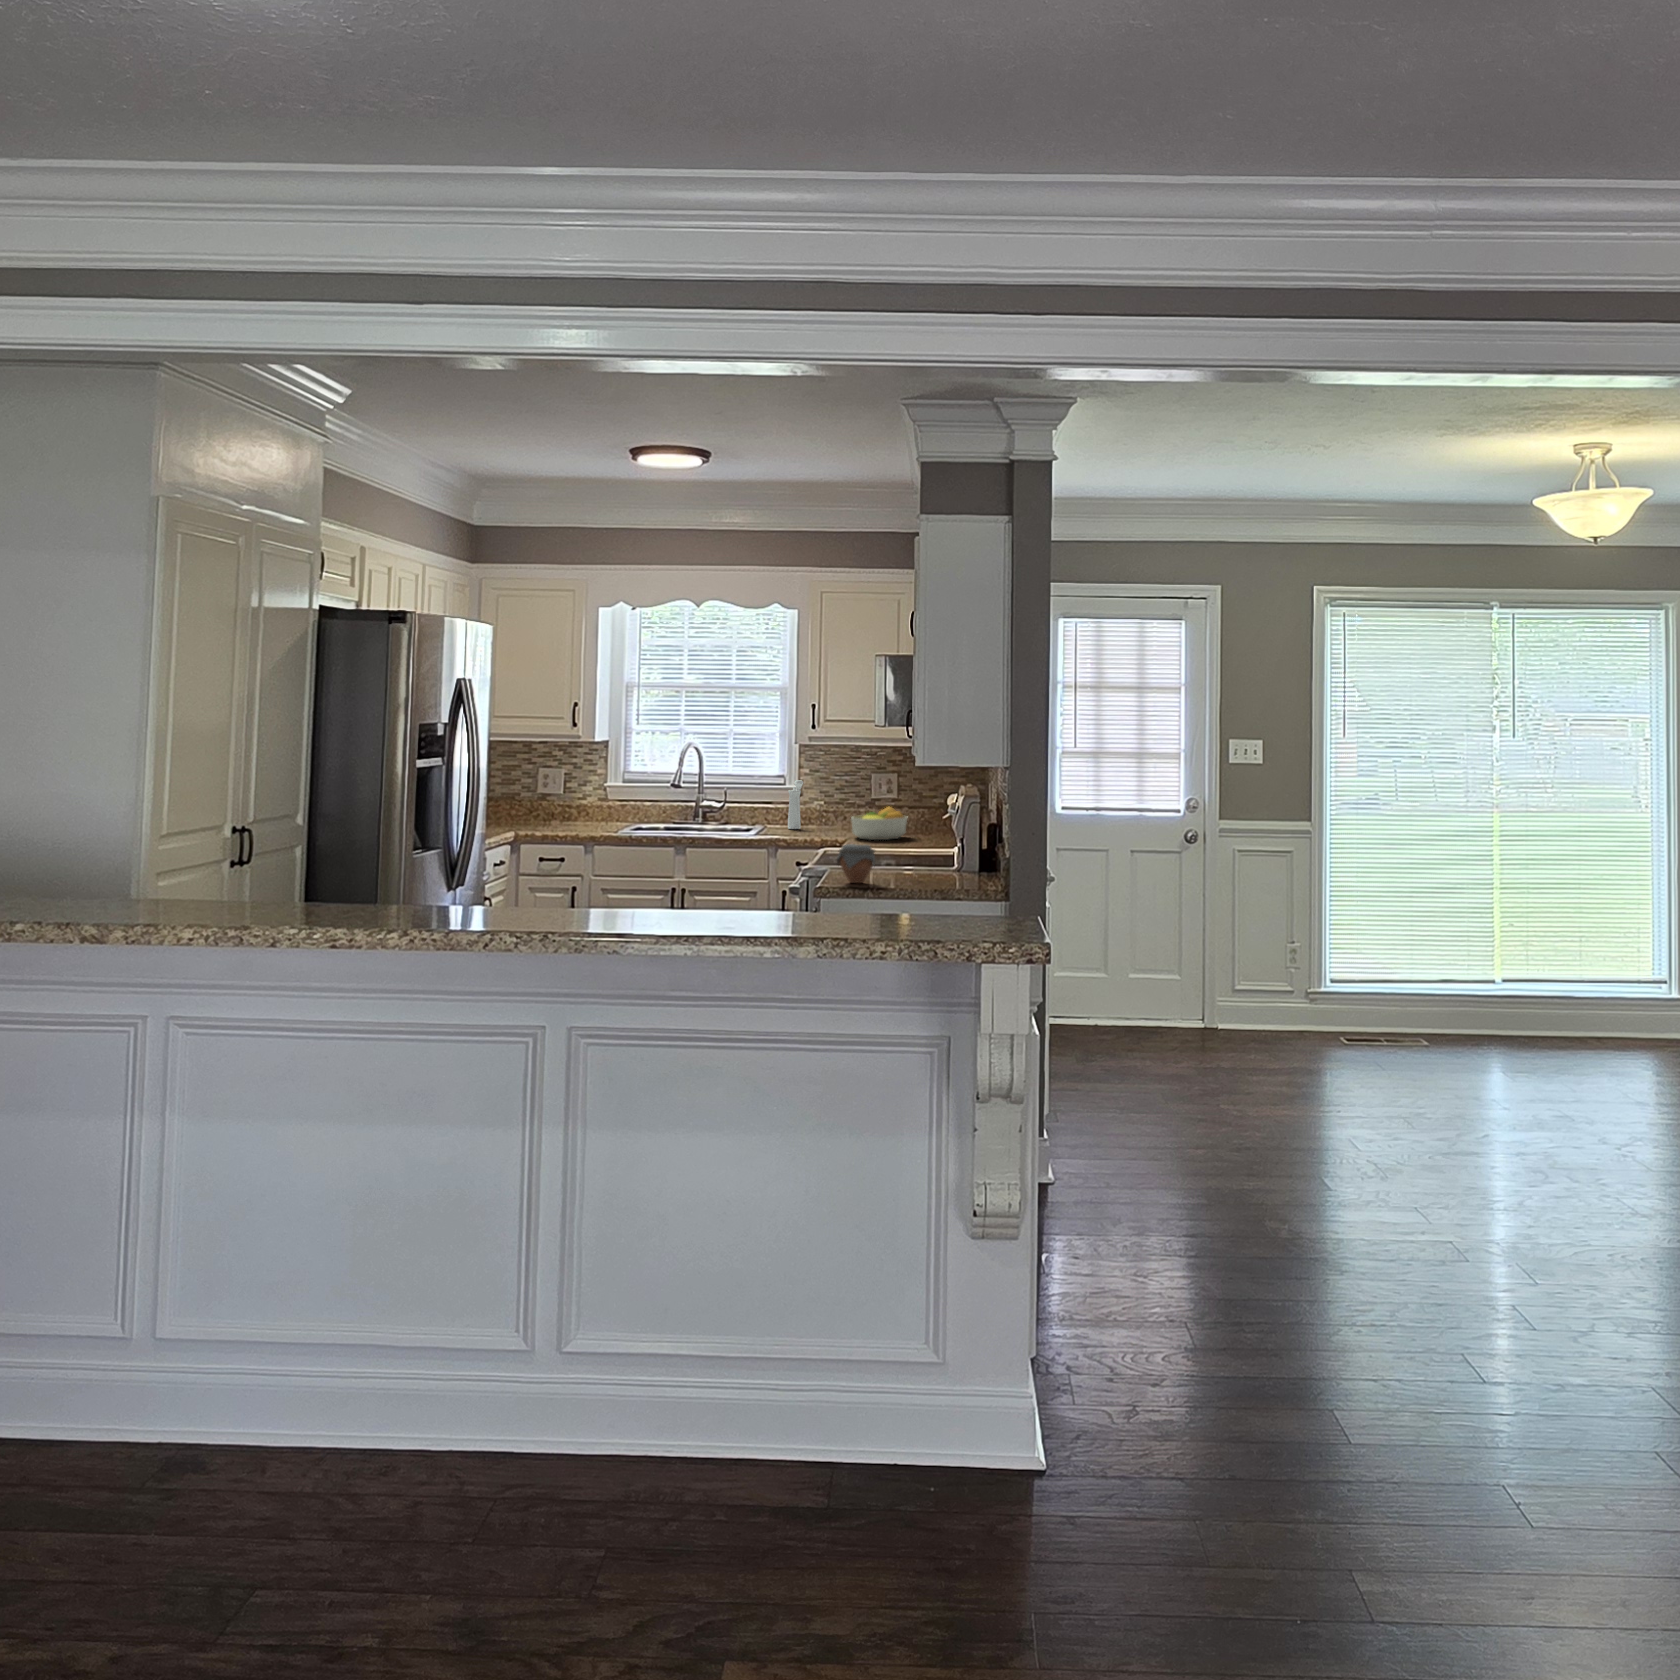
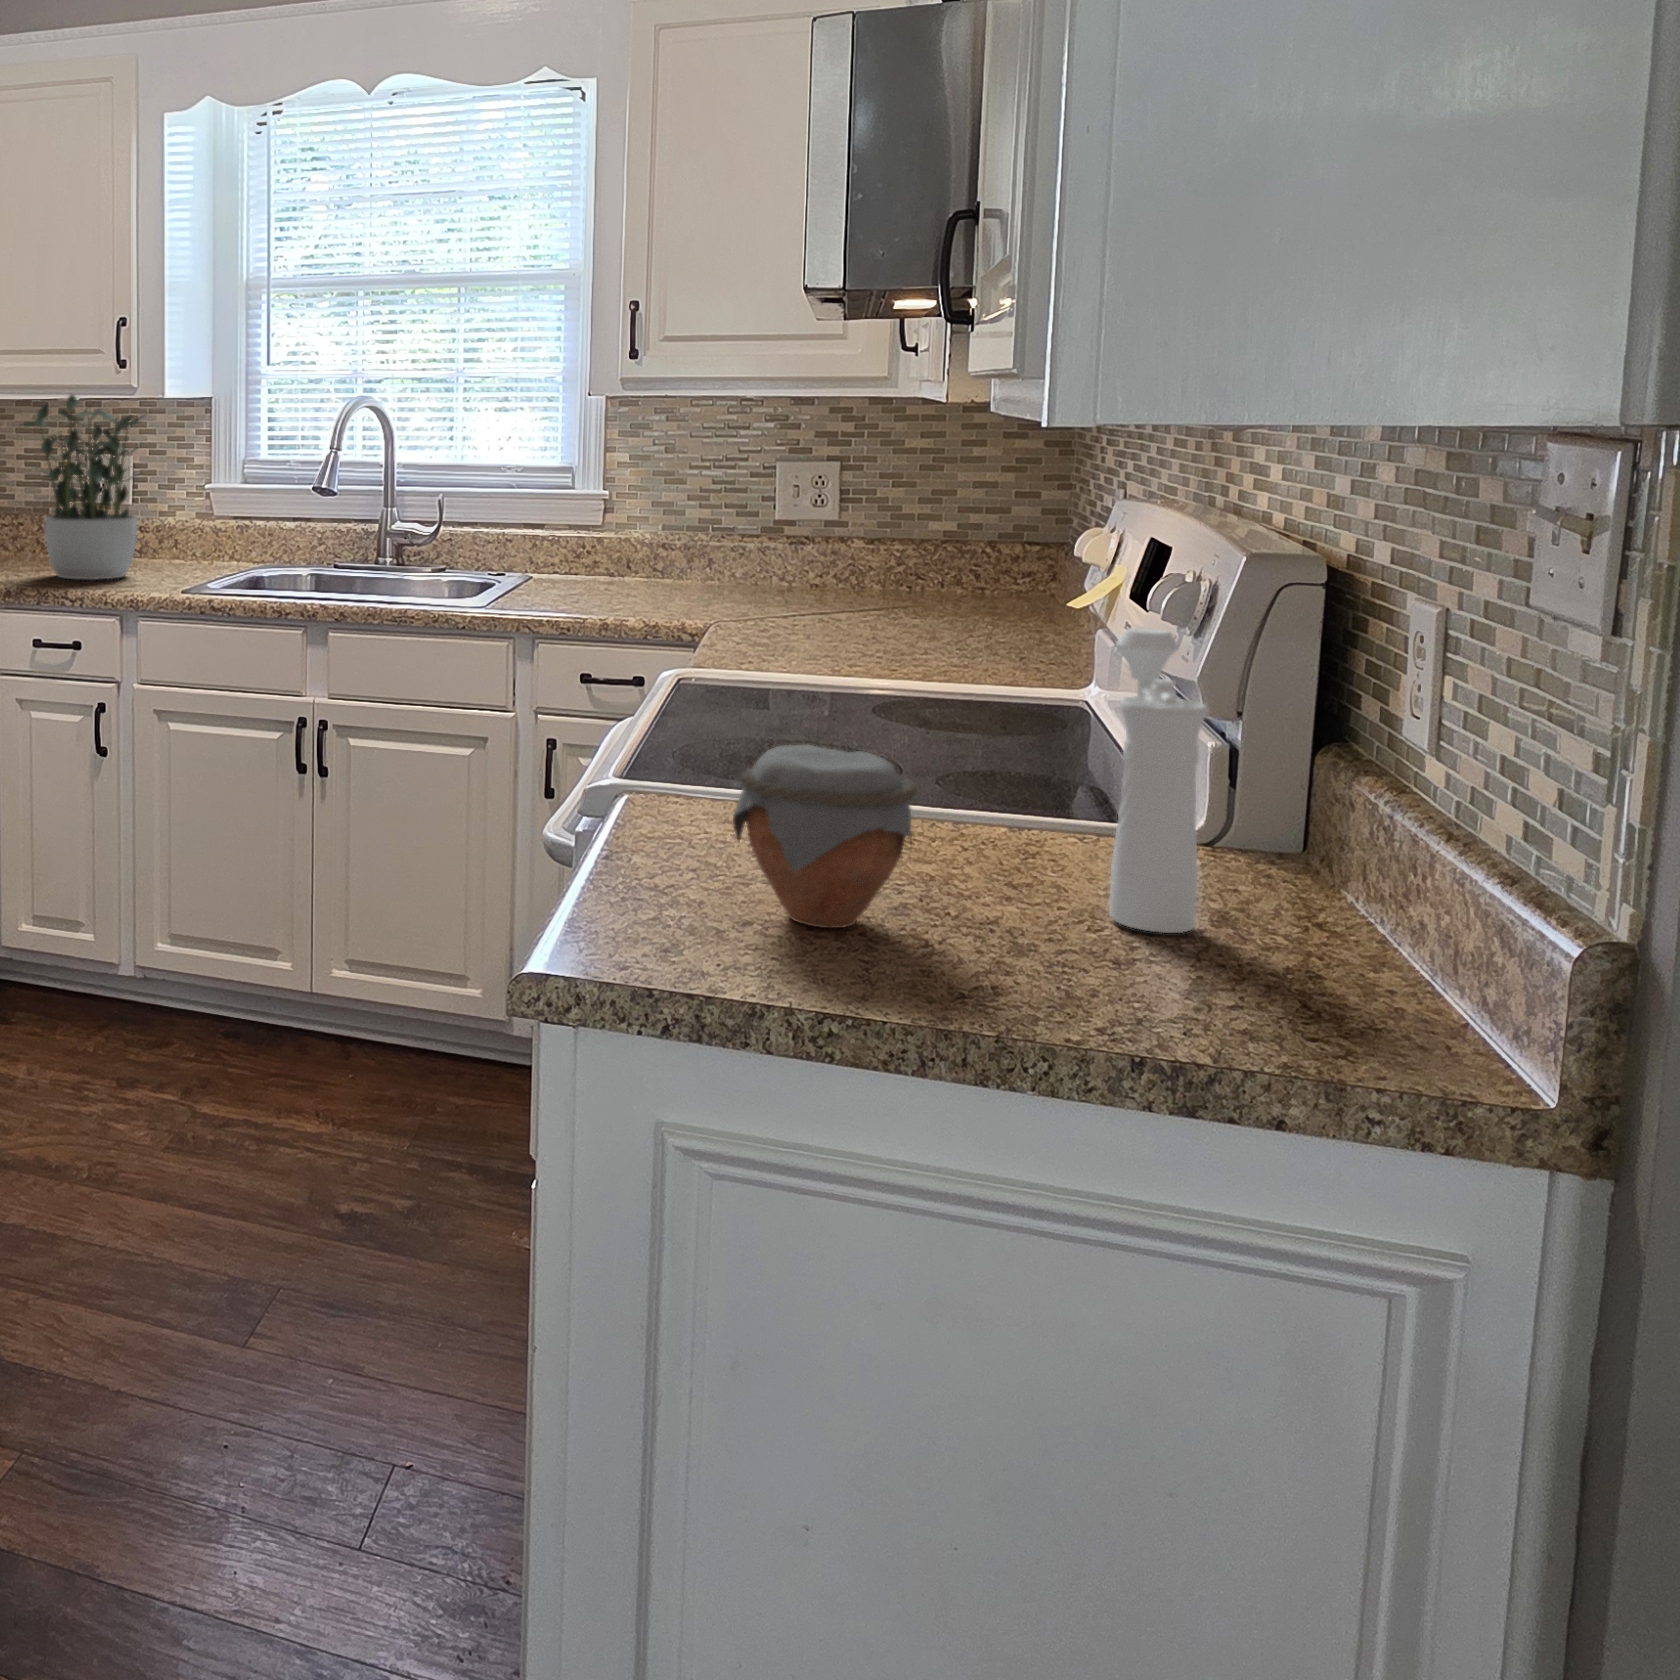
potted plant: none [529,741,587,830] -> present [23,395,144,580]
pepper mill: present [788,780,804,829] -> present [1109,628,1208,933]
fruit bowl: present [851,807,907,840] -> none [731,538,880,624]

